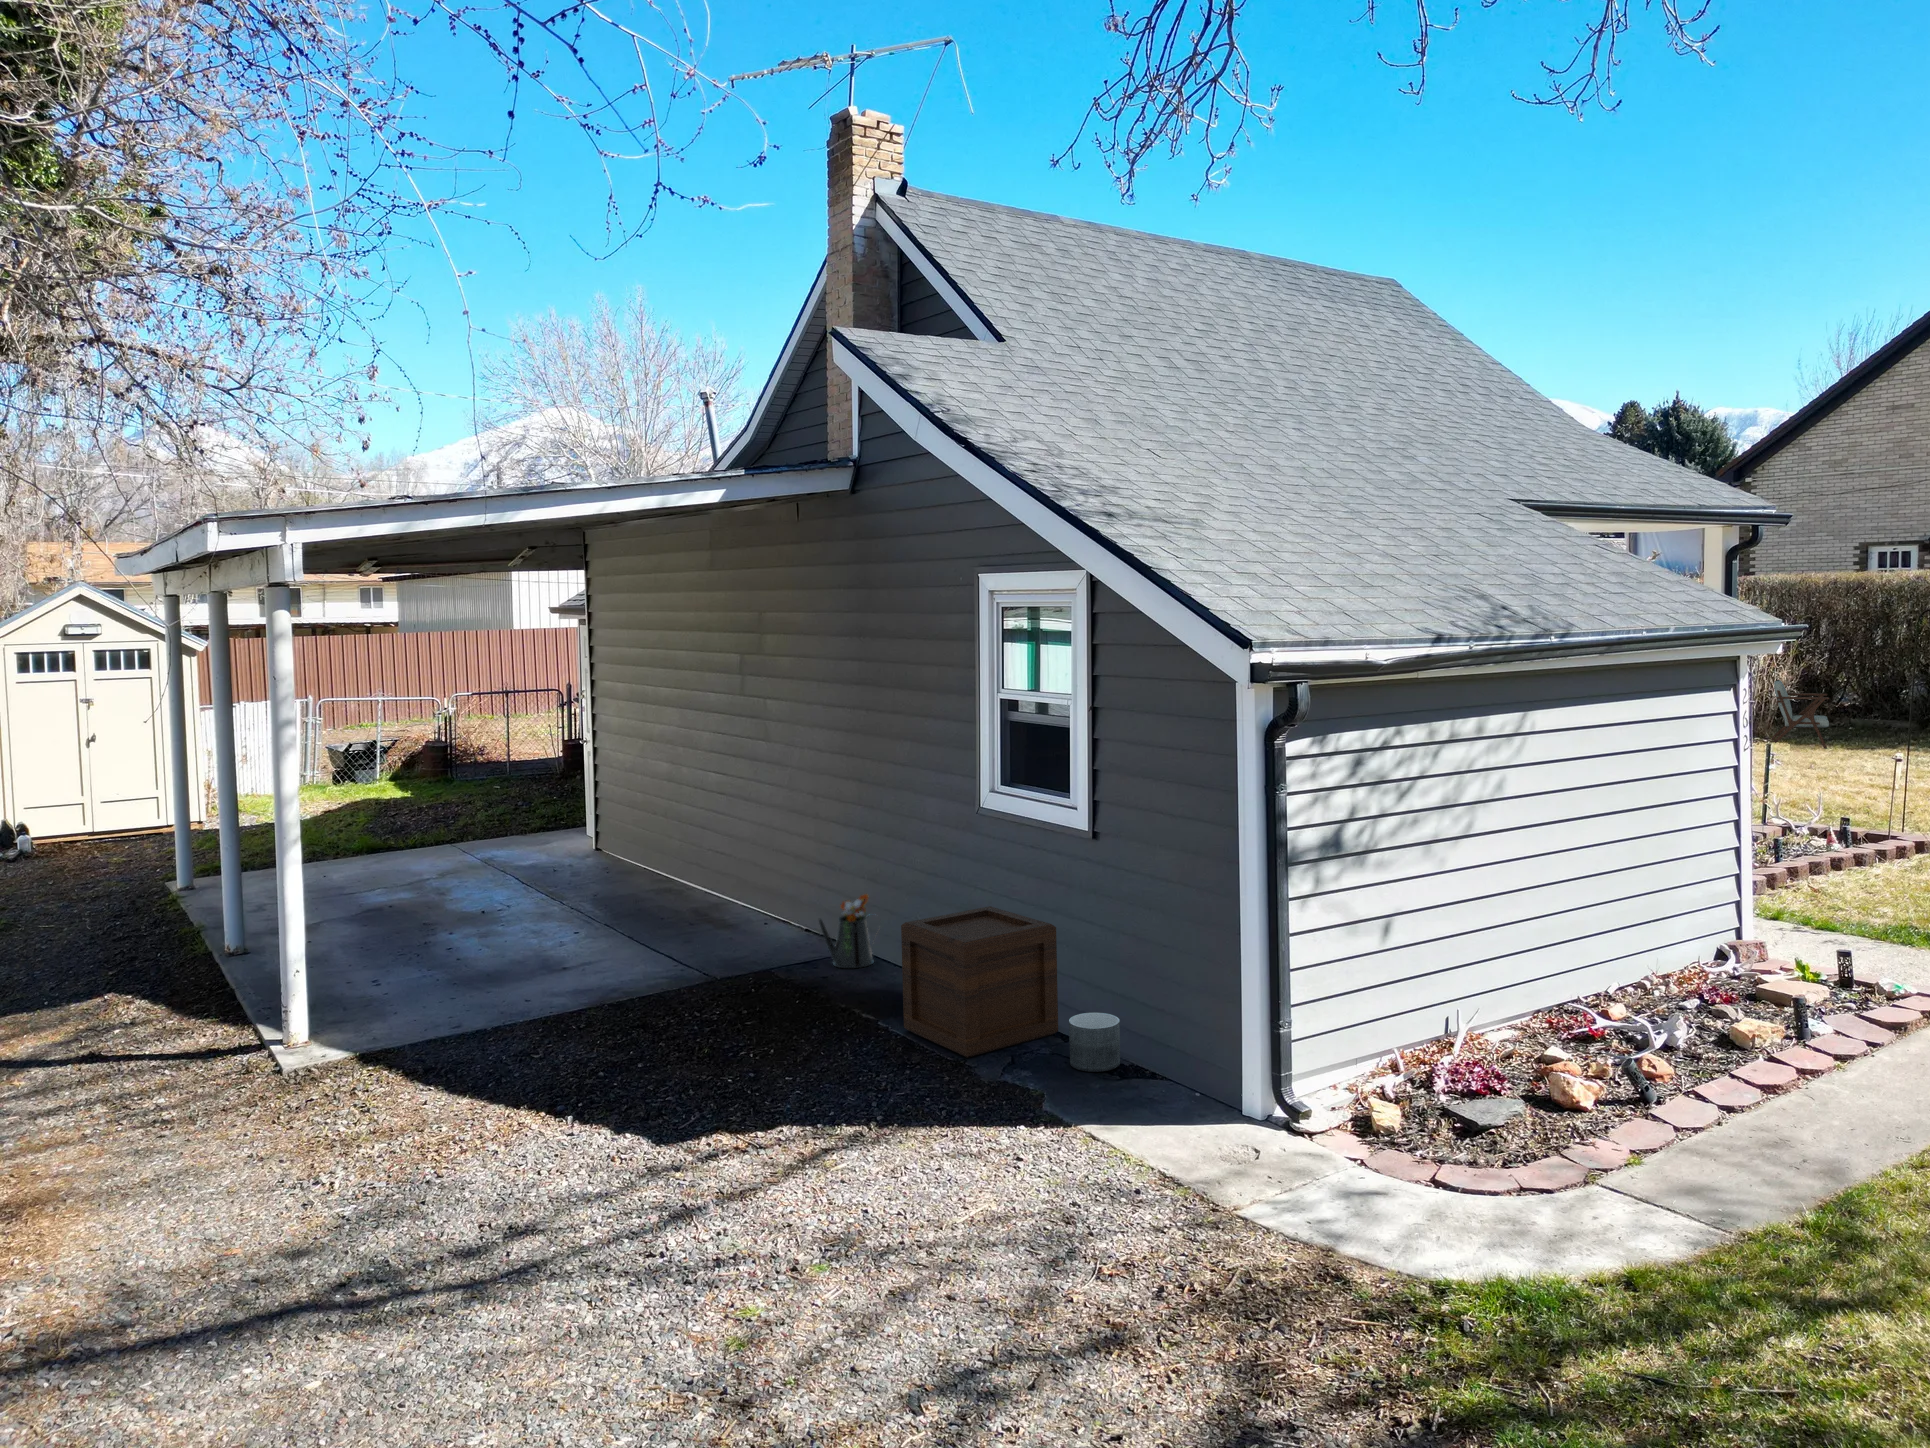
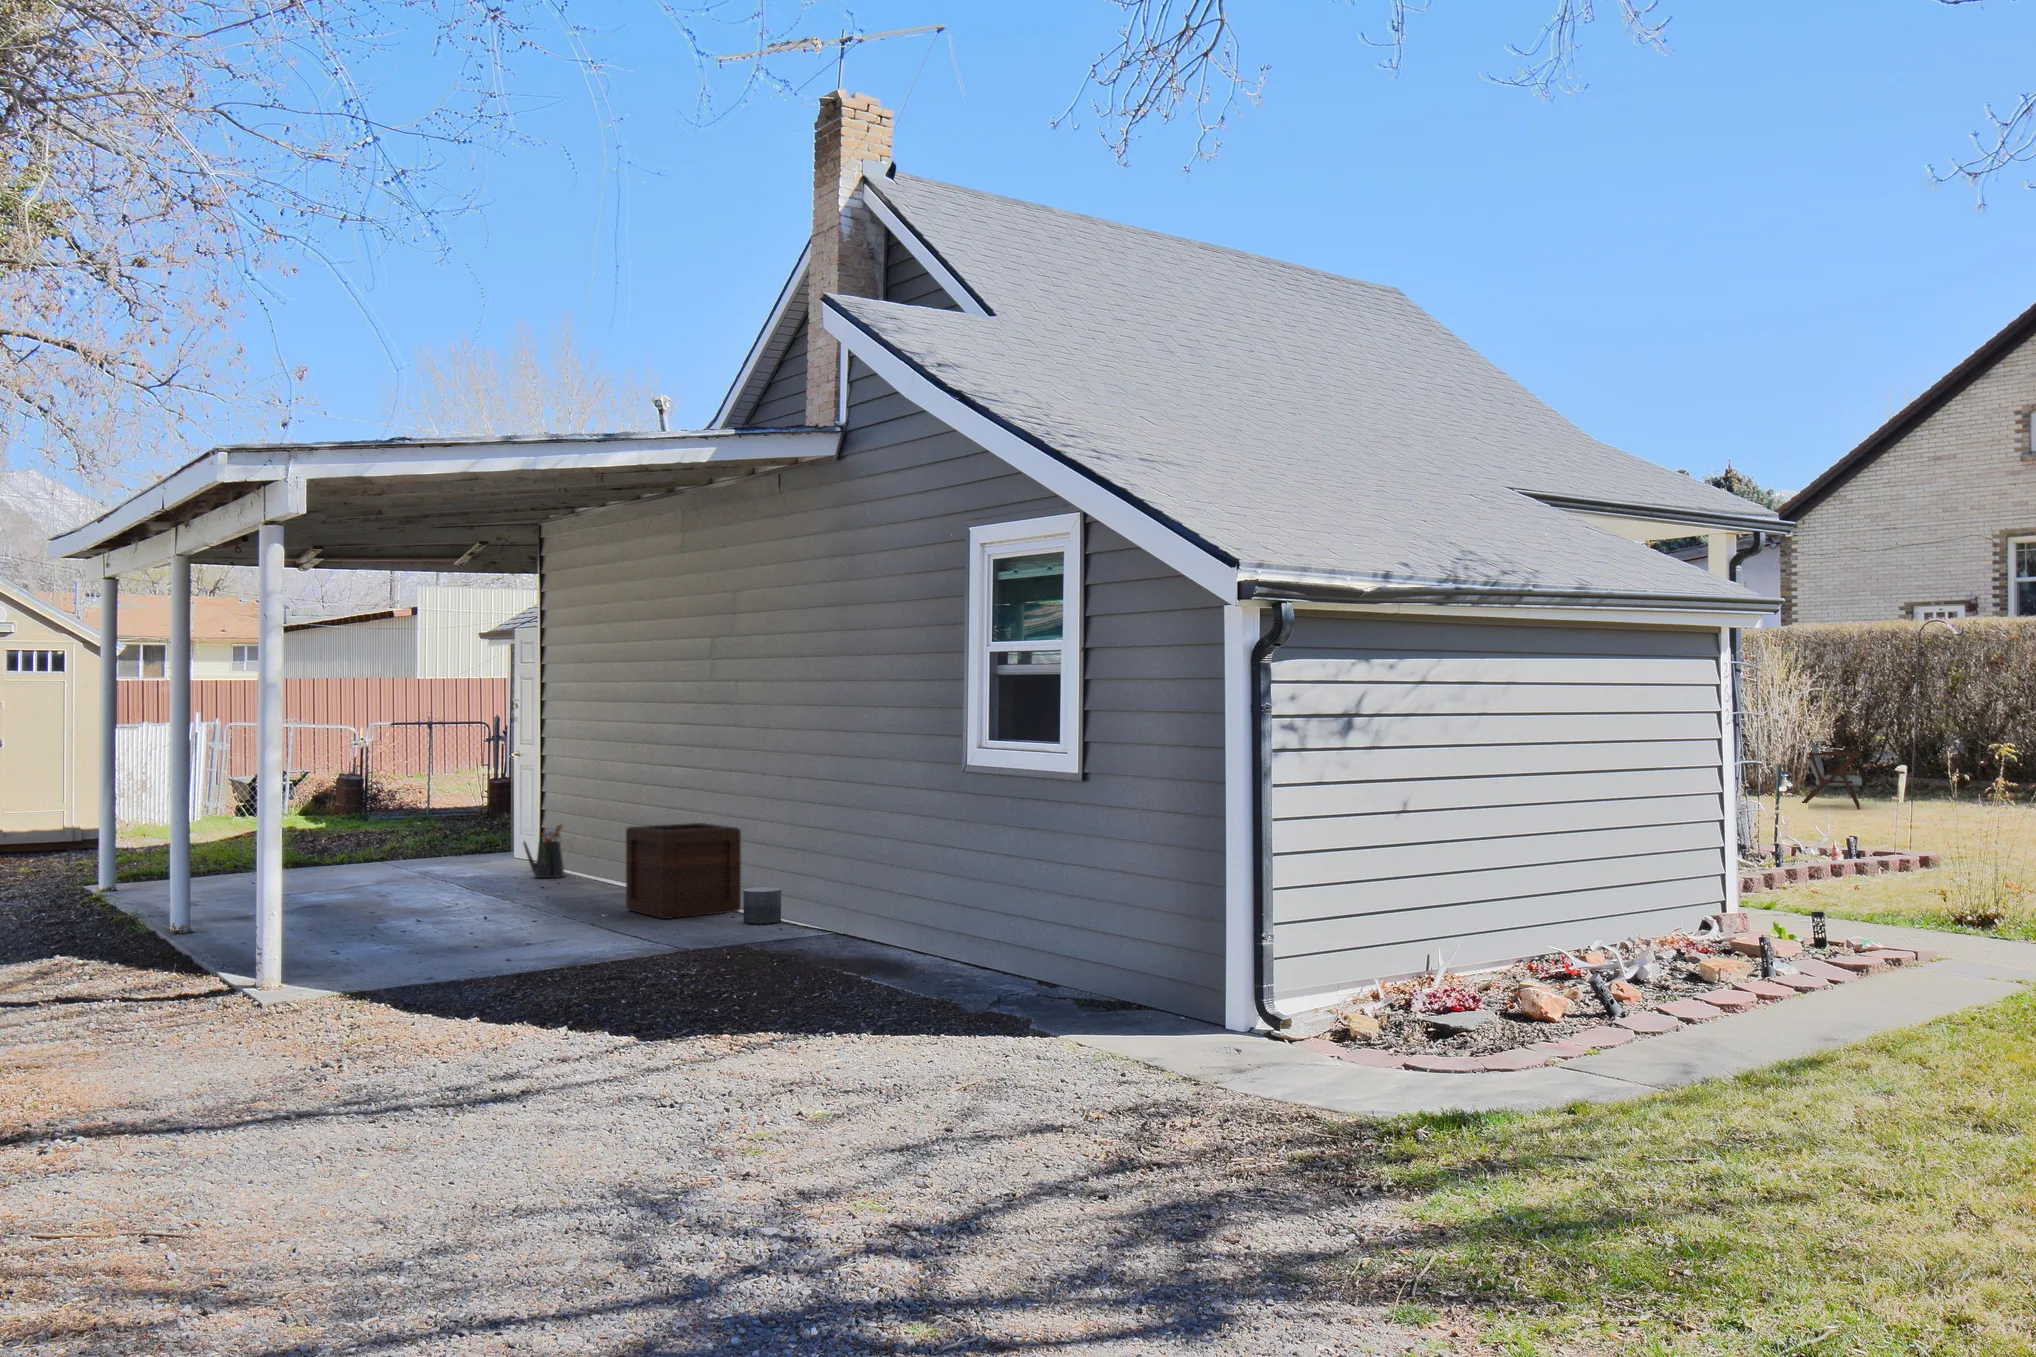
watering can: present [819,894,880,968] -> present [523,824,565,878]
wooden crate: present [901,906,1058,1058] -> present [626,823,741,919]
planter: present [1069,1013,1120,1072] -> present [743,887,781,924]

